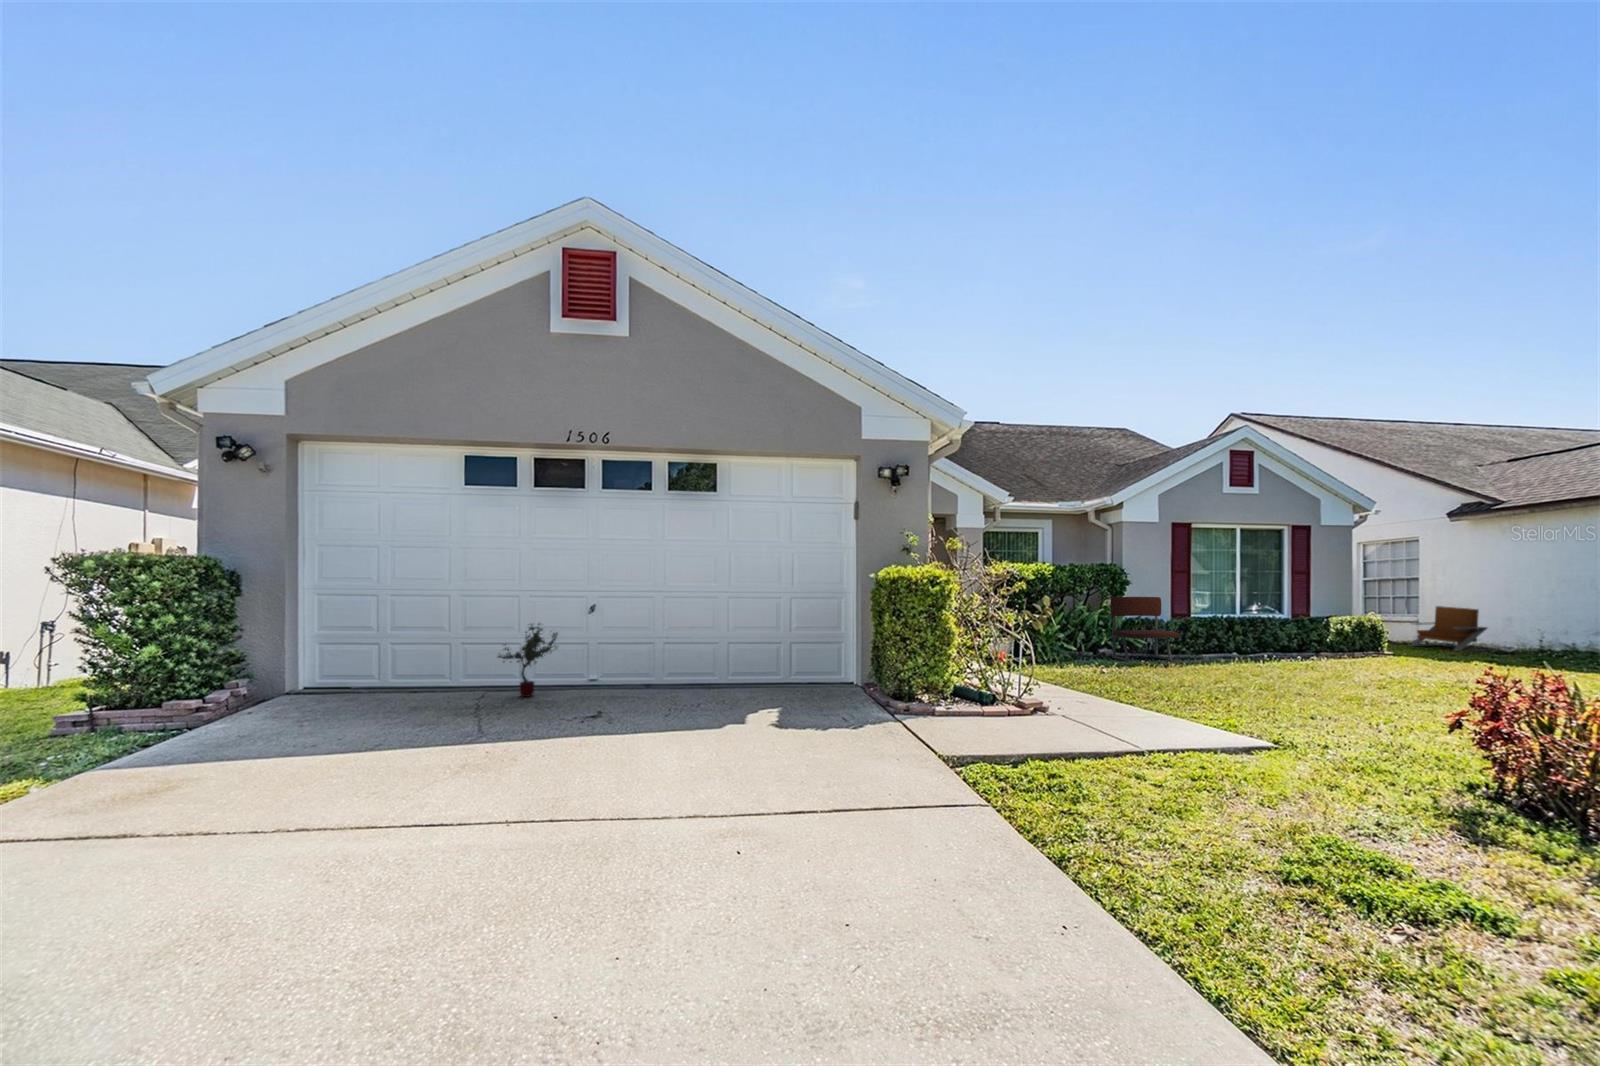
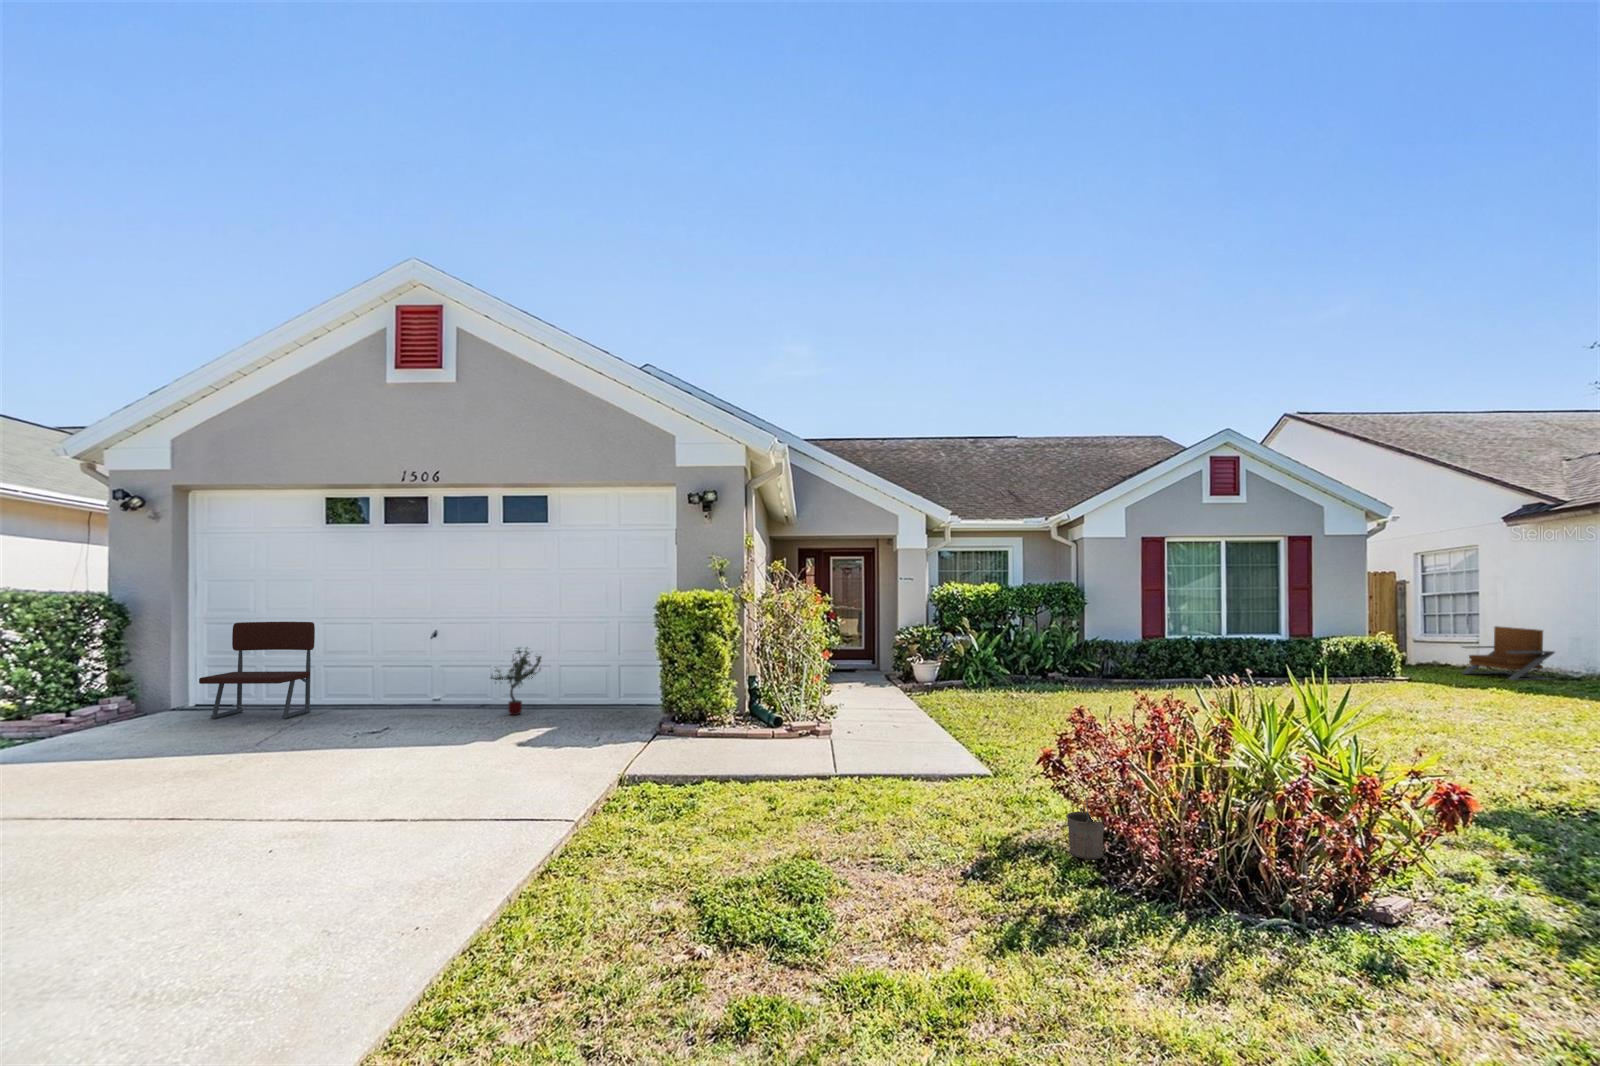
bench: present [1111,597,1180,661] -> present [199,622,315,719]
potted tree: present [498,623,558,697] -> present [491,648,541,715]
bucket: none [1483,760,1530,821] -> present [1066,794,1104,859]

